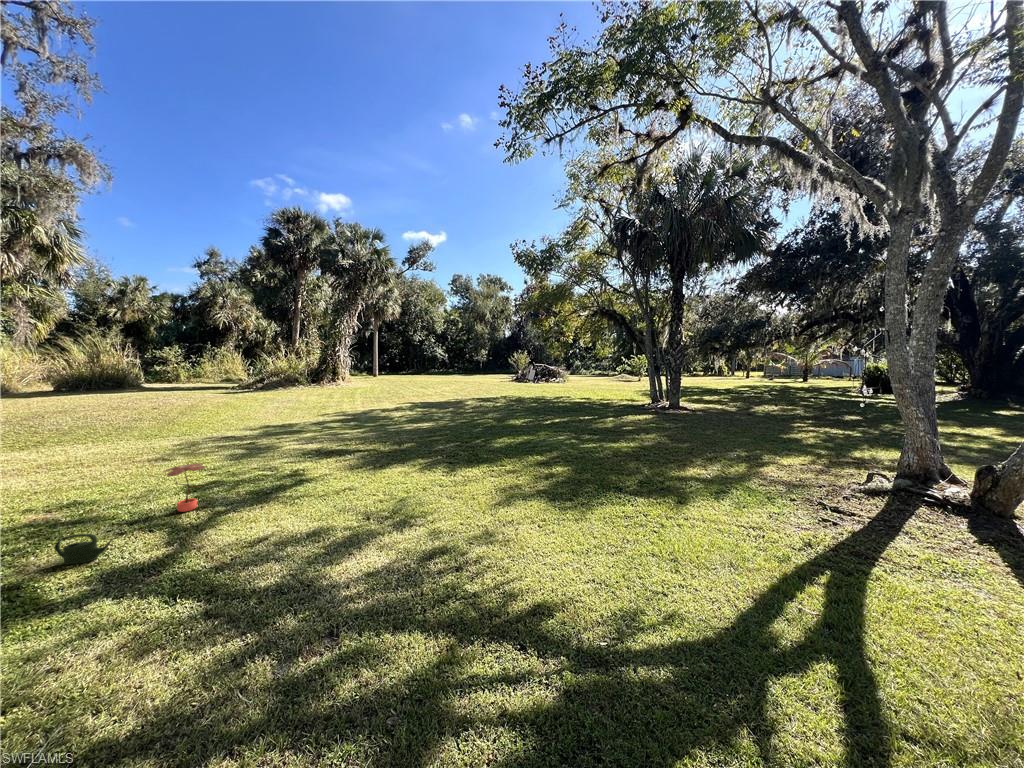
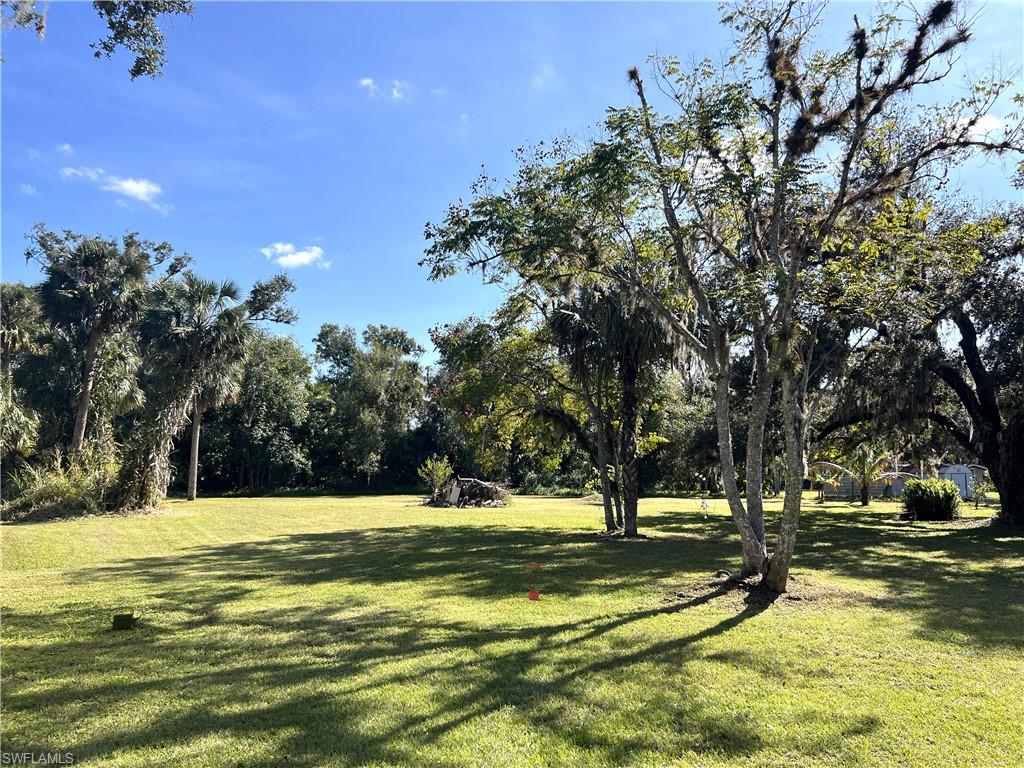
potted plant: present [164,464,206,512] -> present [521,562,546,600]

